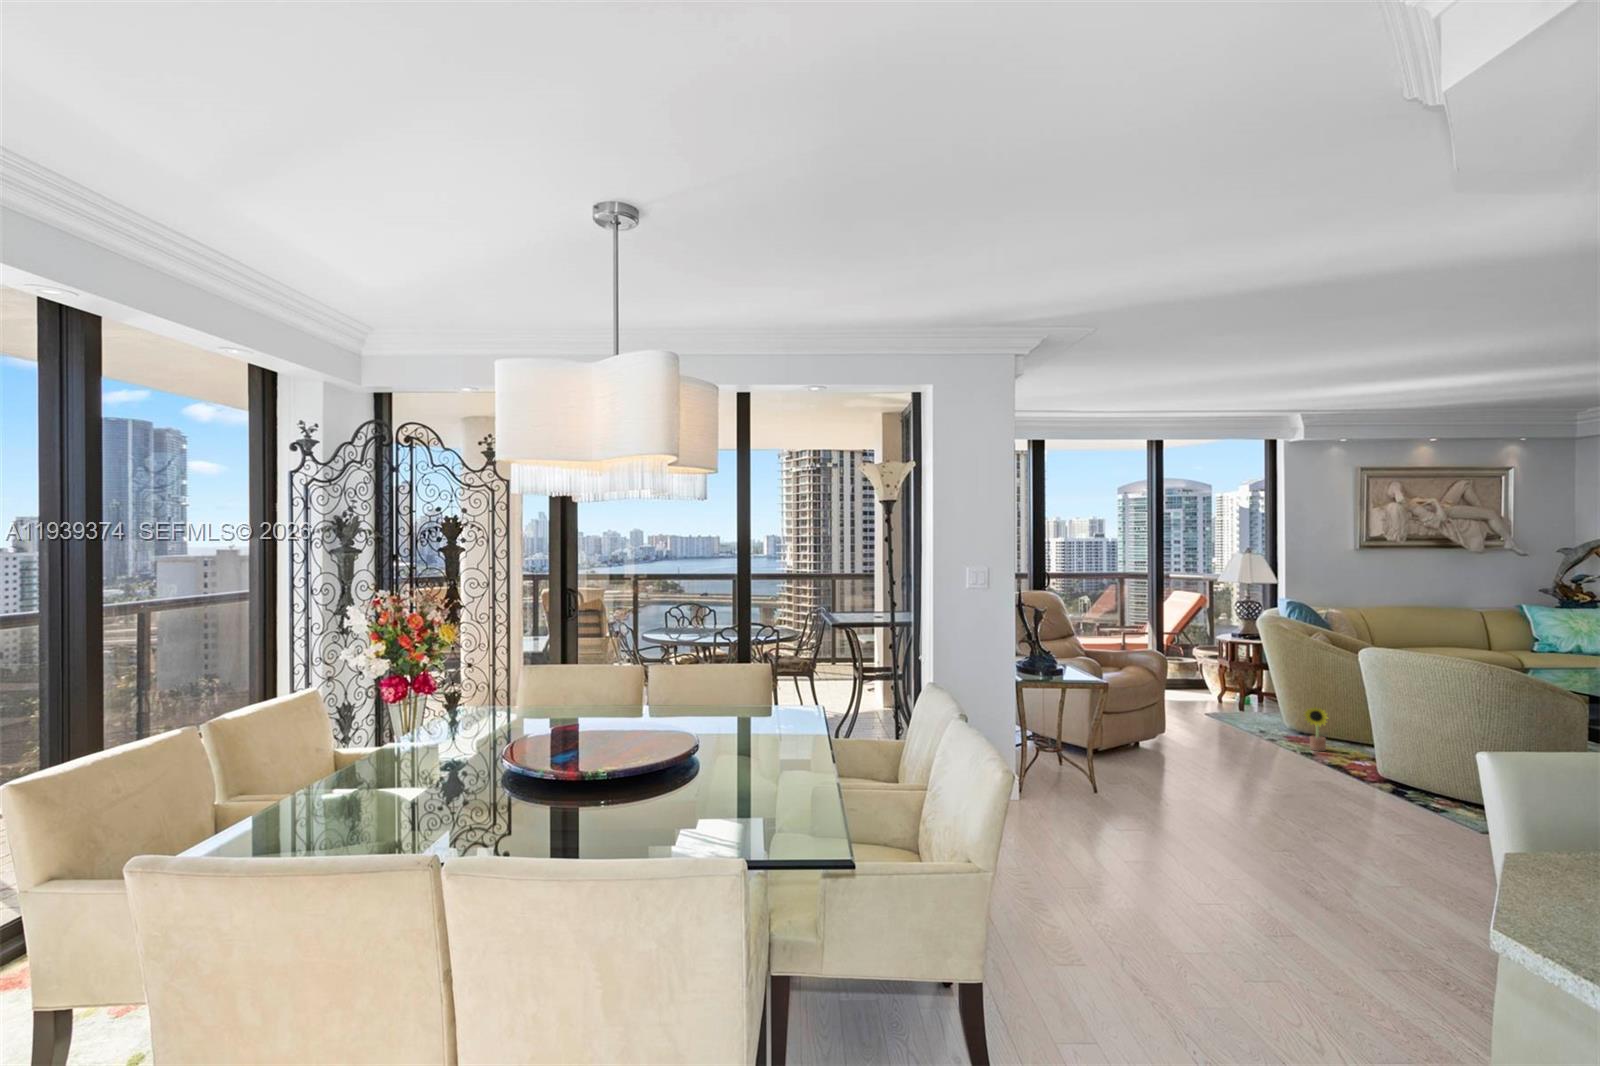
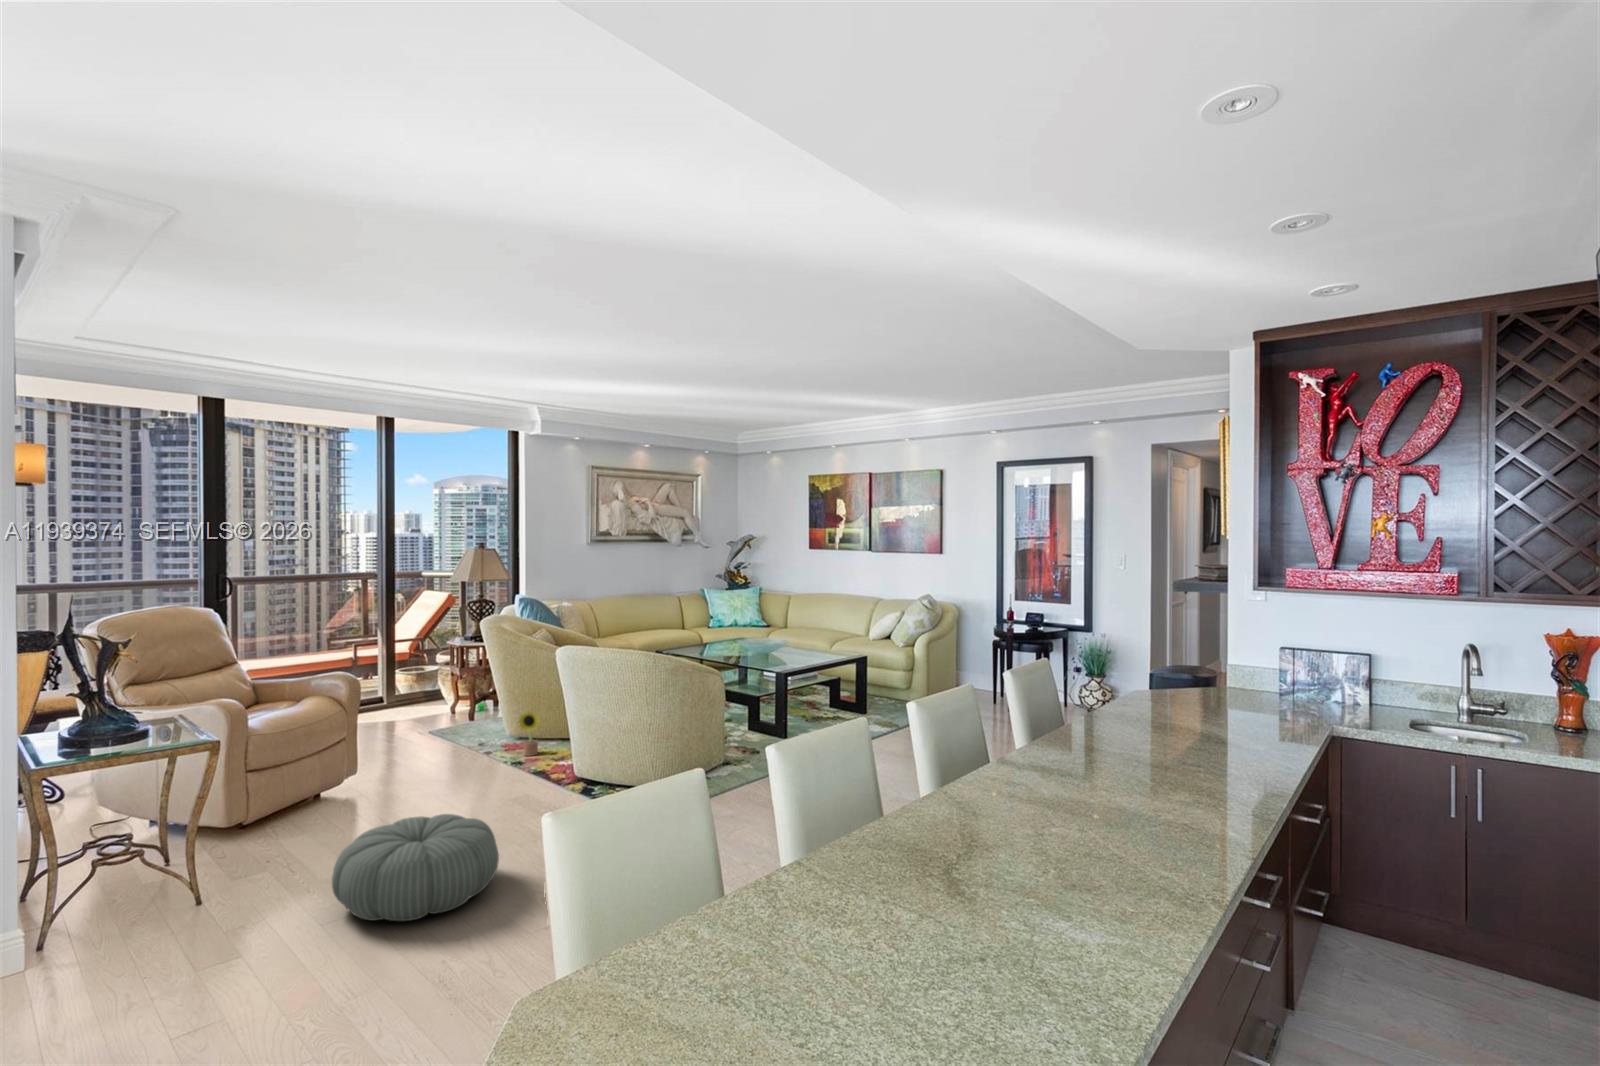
pouf: none [1179,768,1329,854] -> present [332,814,499,921]

